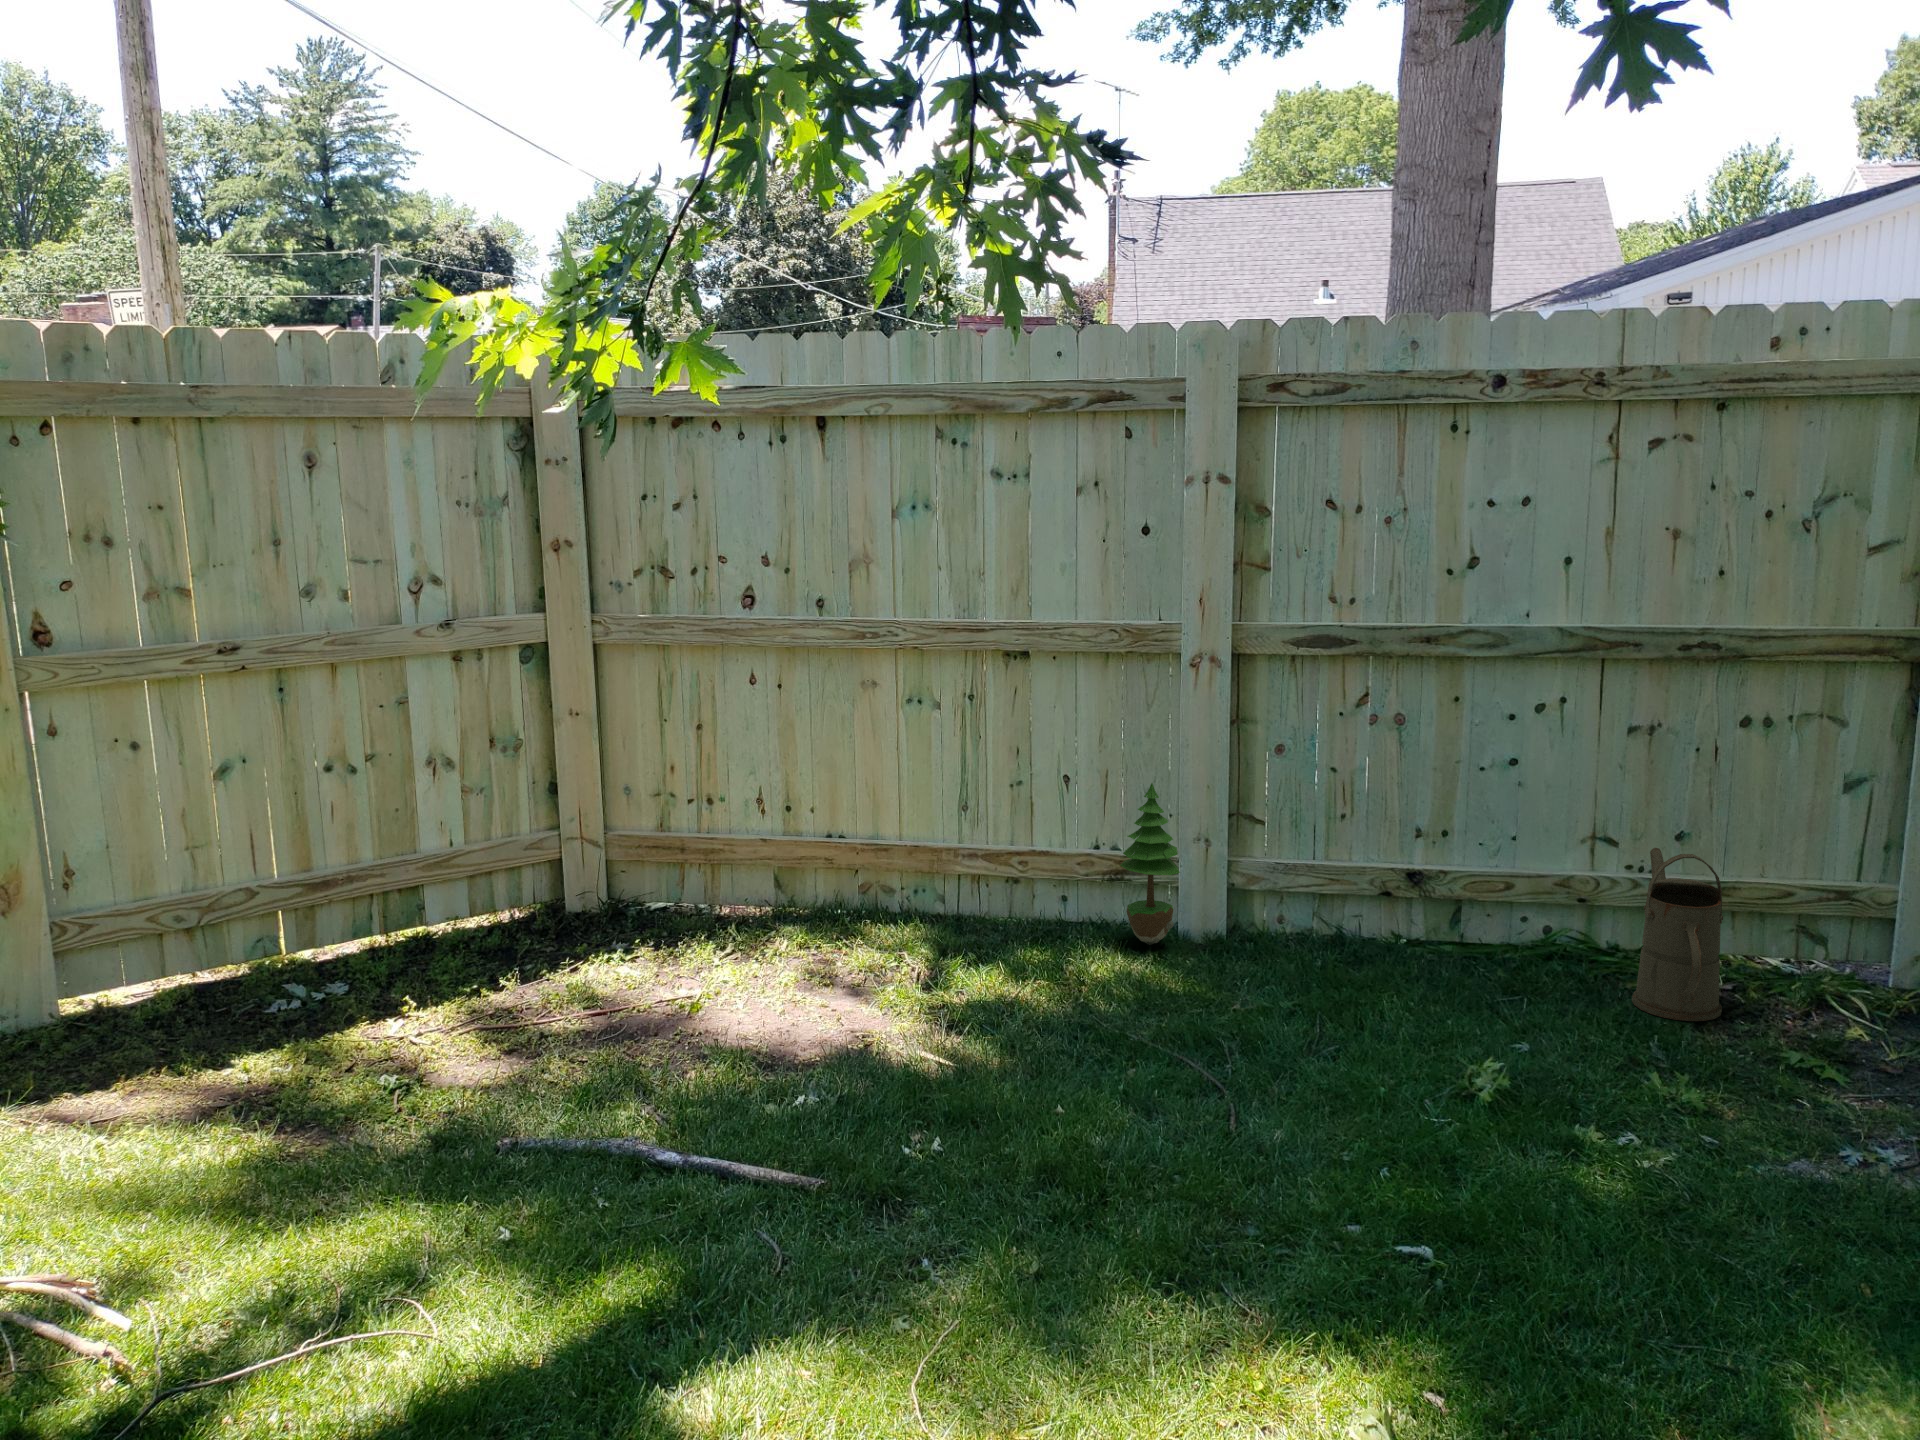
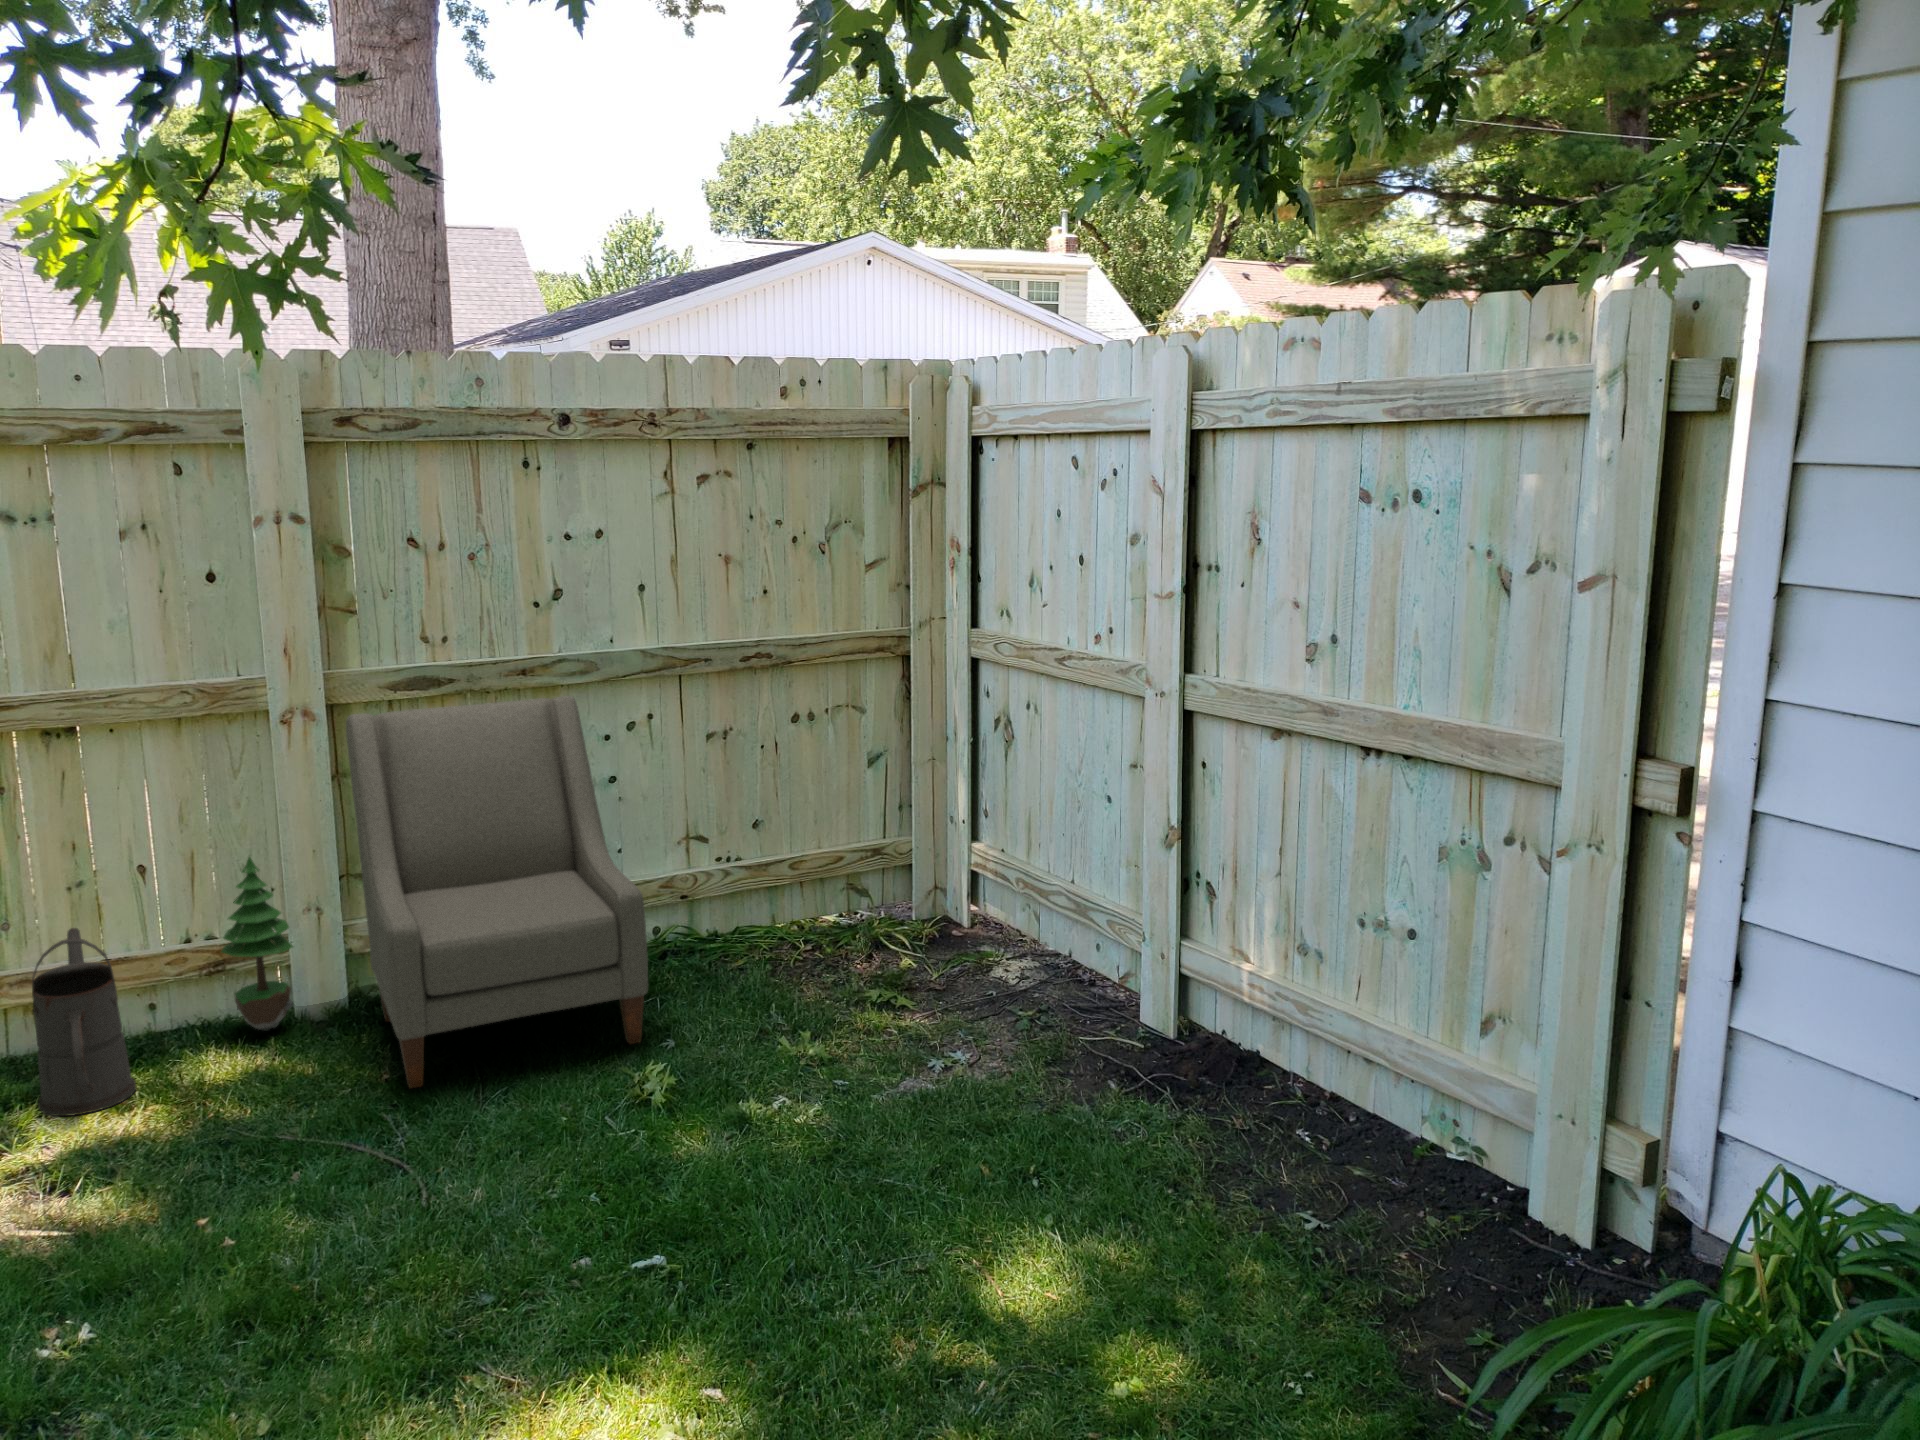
chair: none [1240,664,1508,1038] -> present [346,696,648,1088]
watering can: present [1632,848,1723,1021] -> present [32,928,136,1116]

